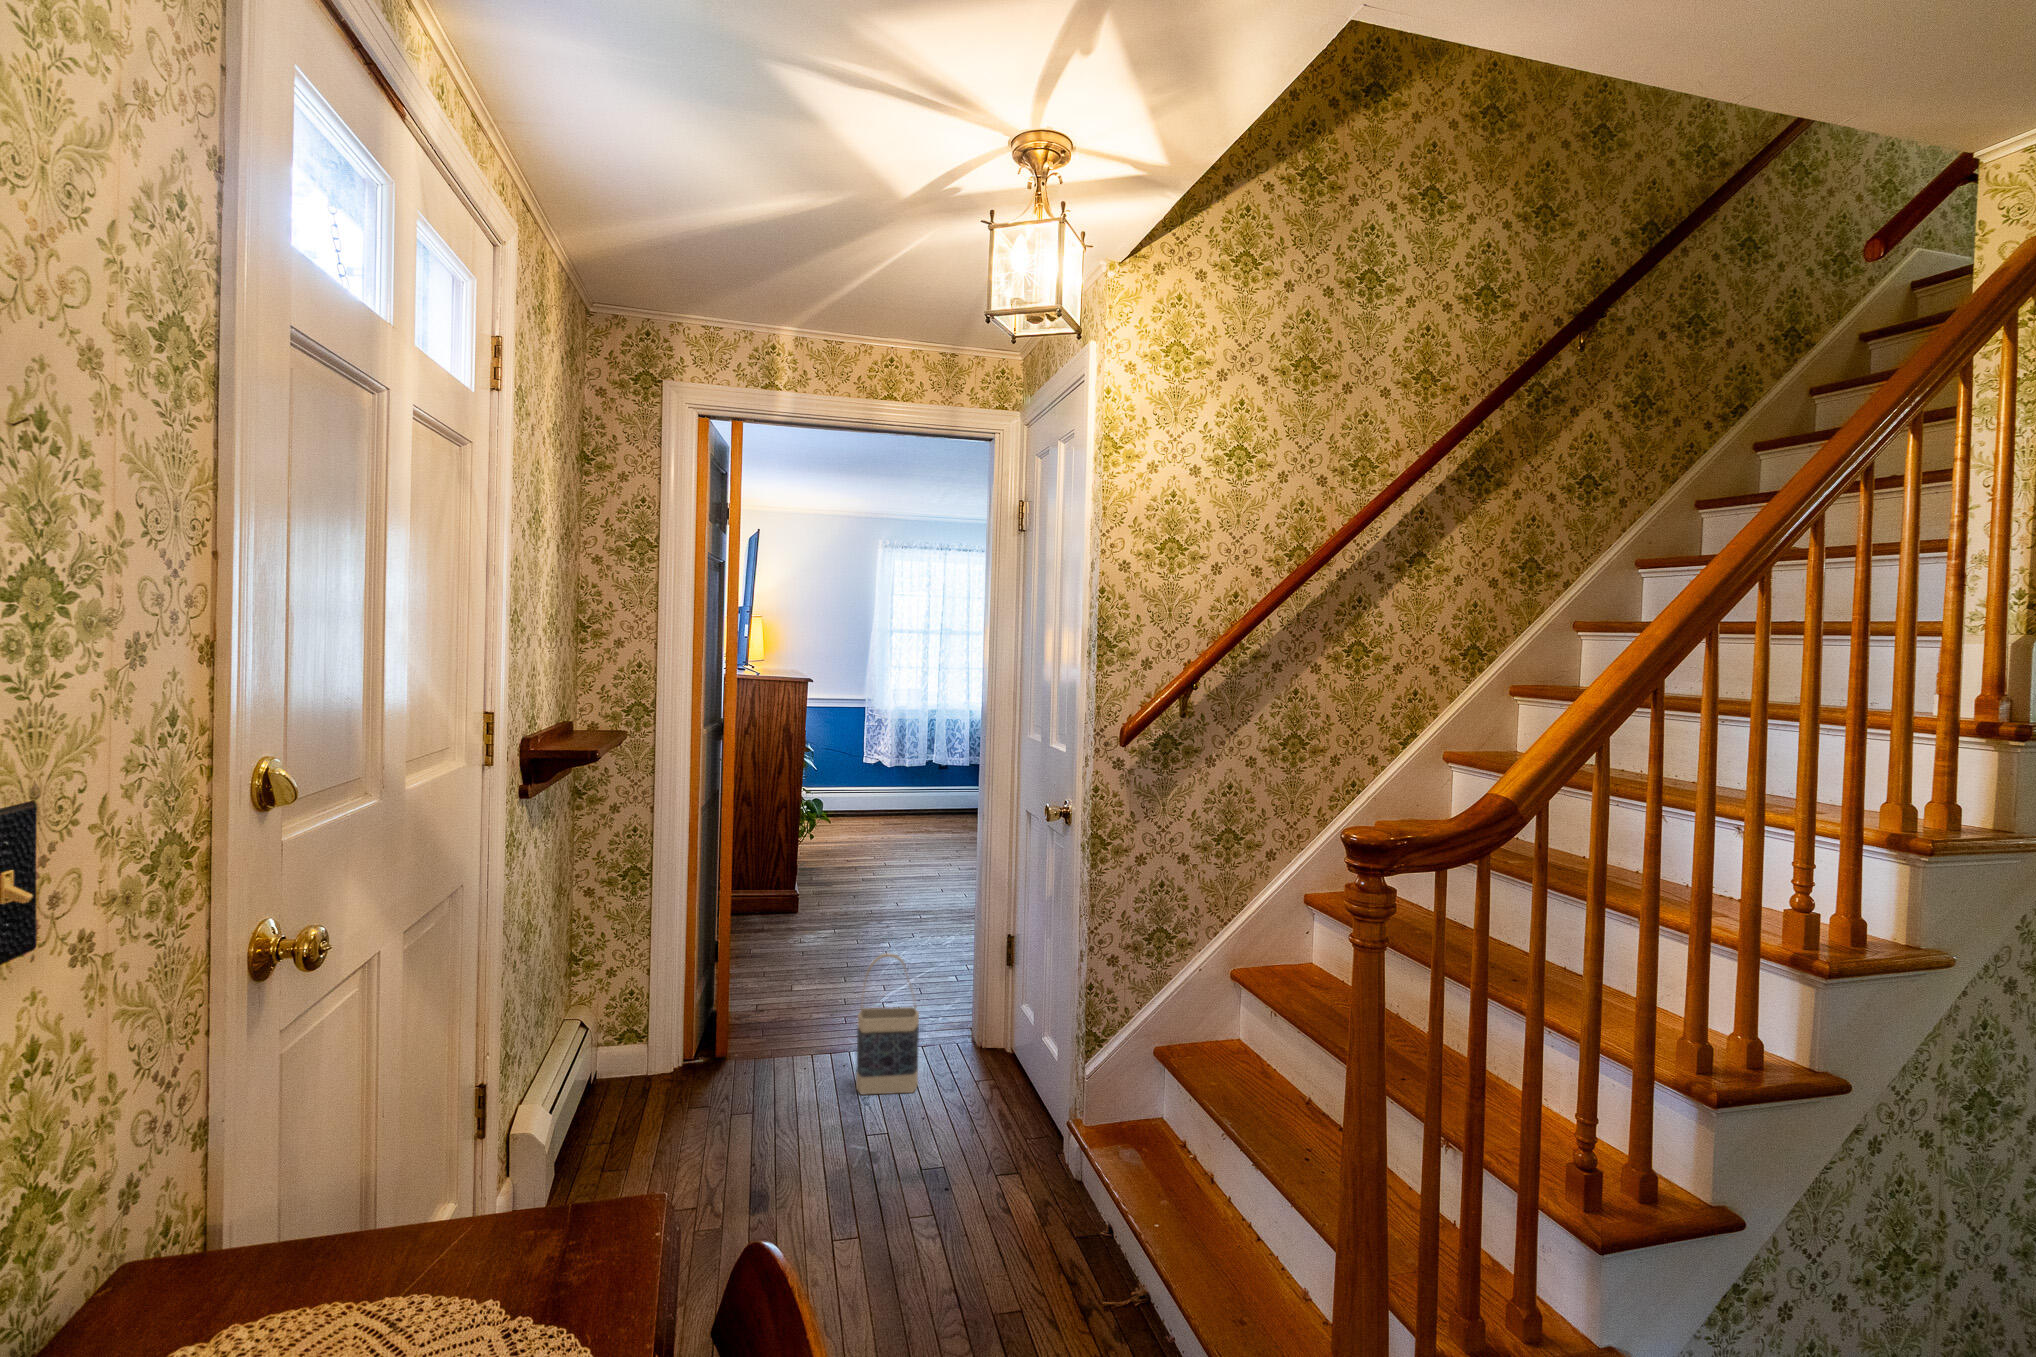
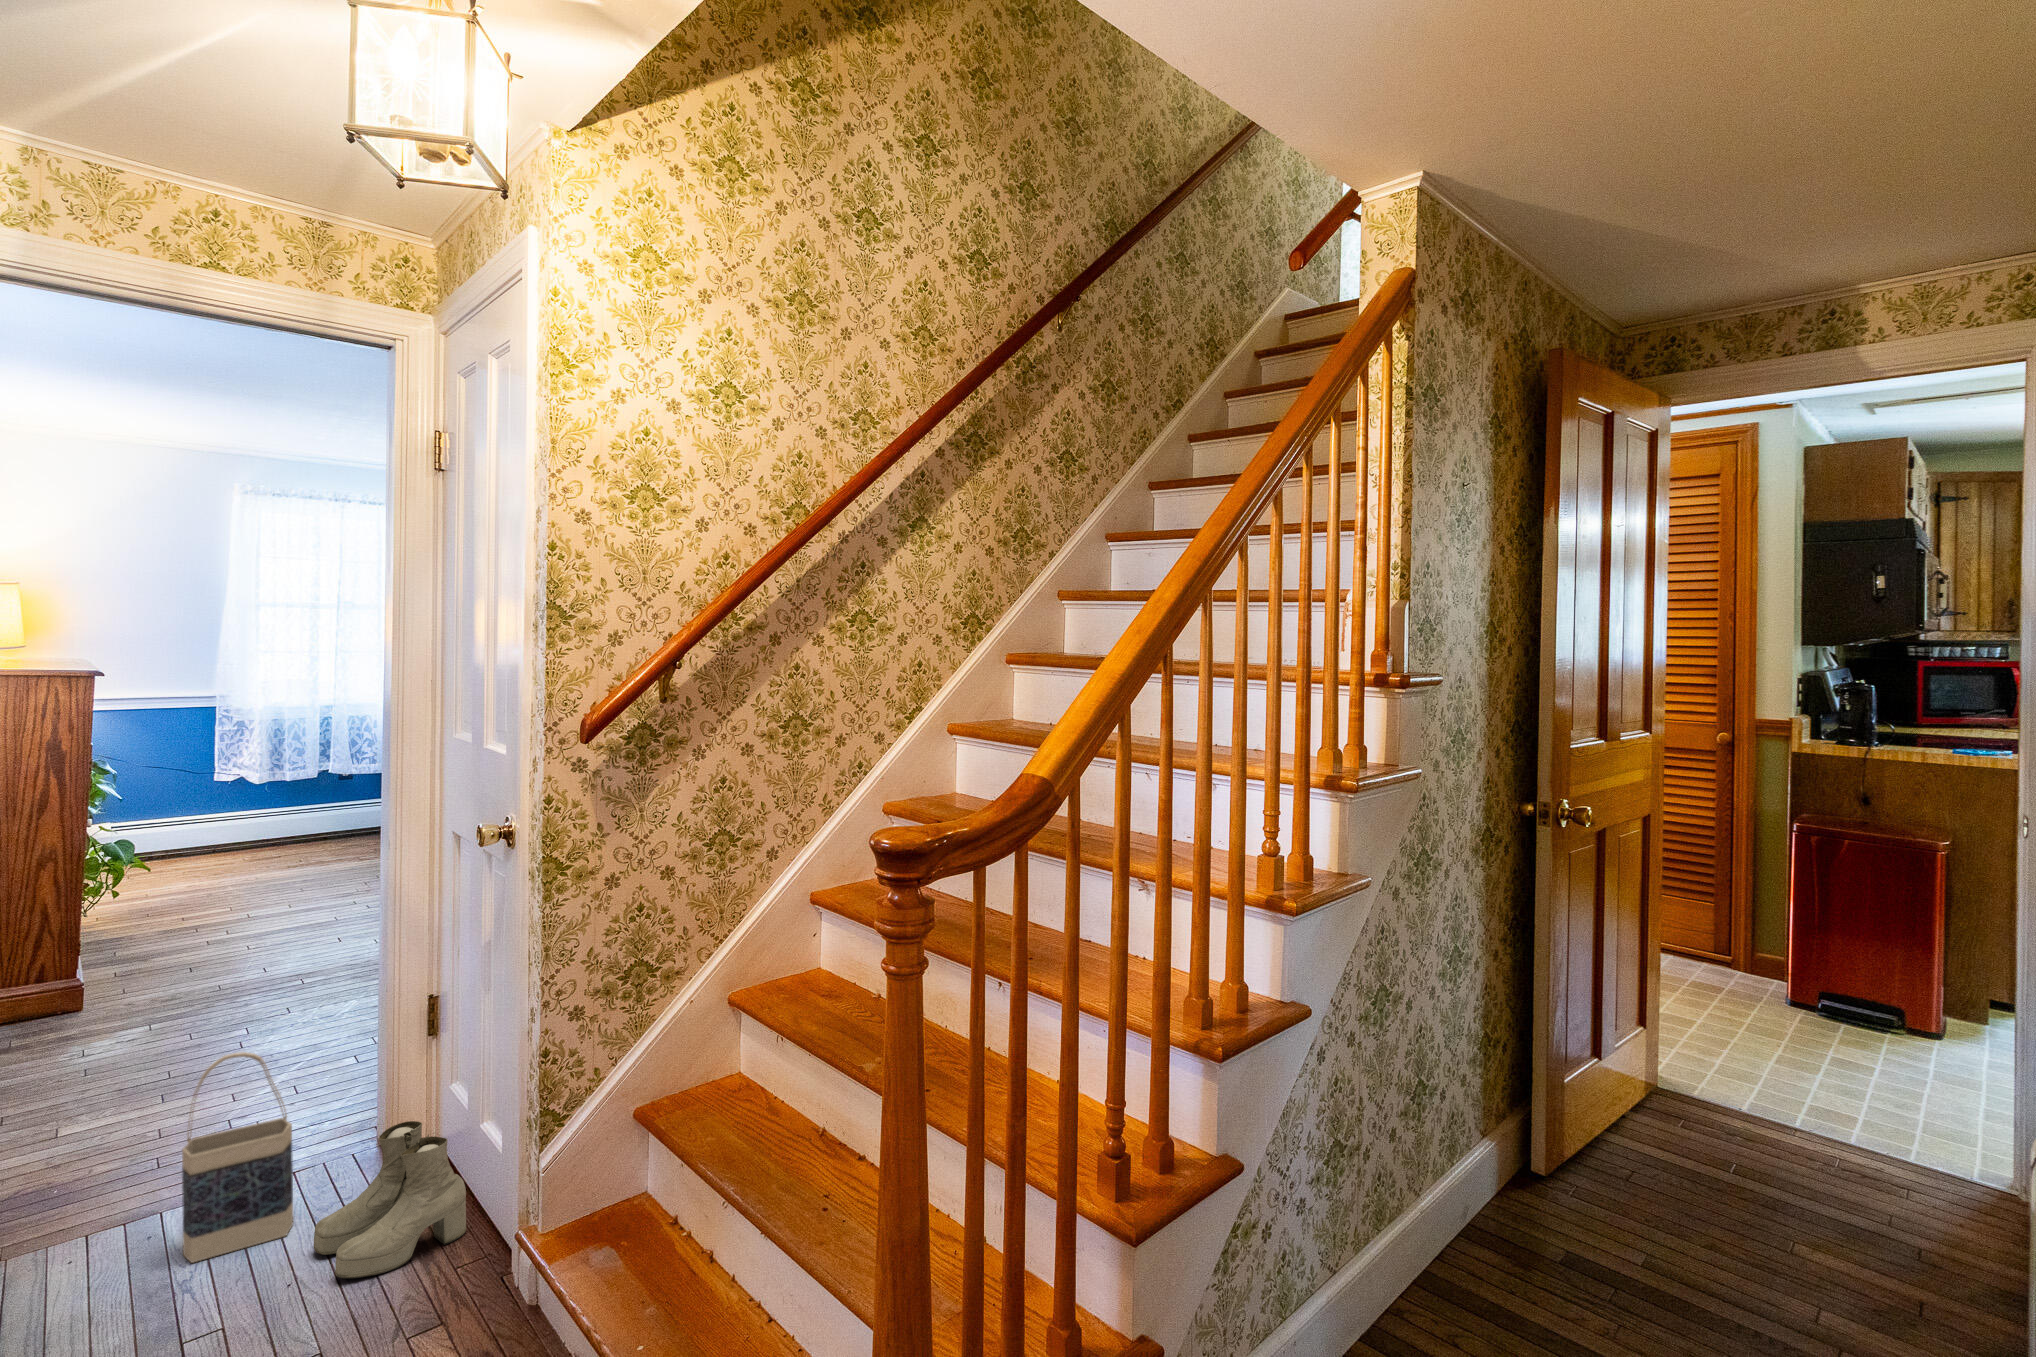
boots: none [931,1028,1028,1134] -> present [313,1121,466,1279]

